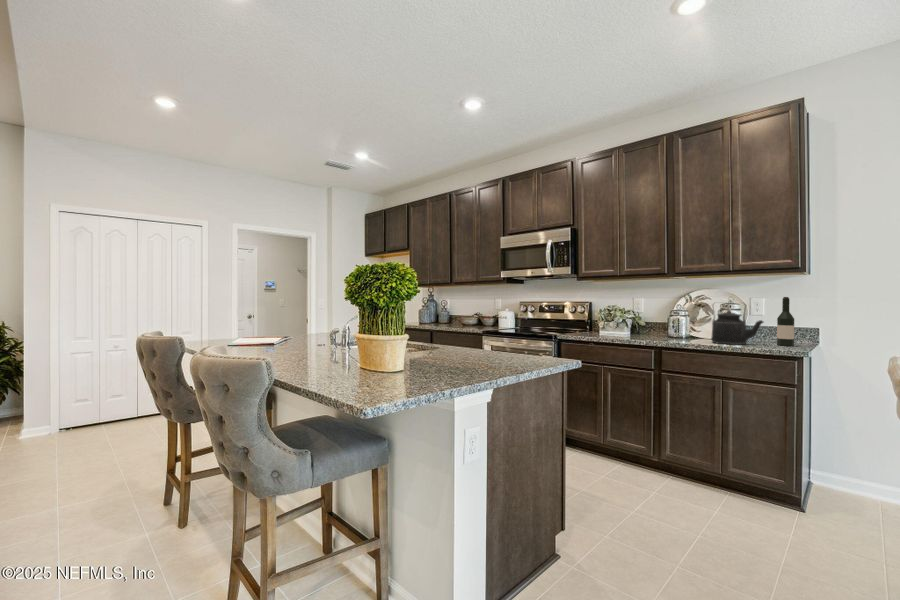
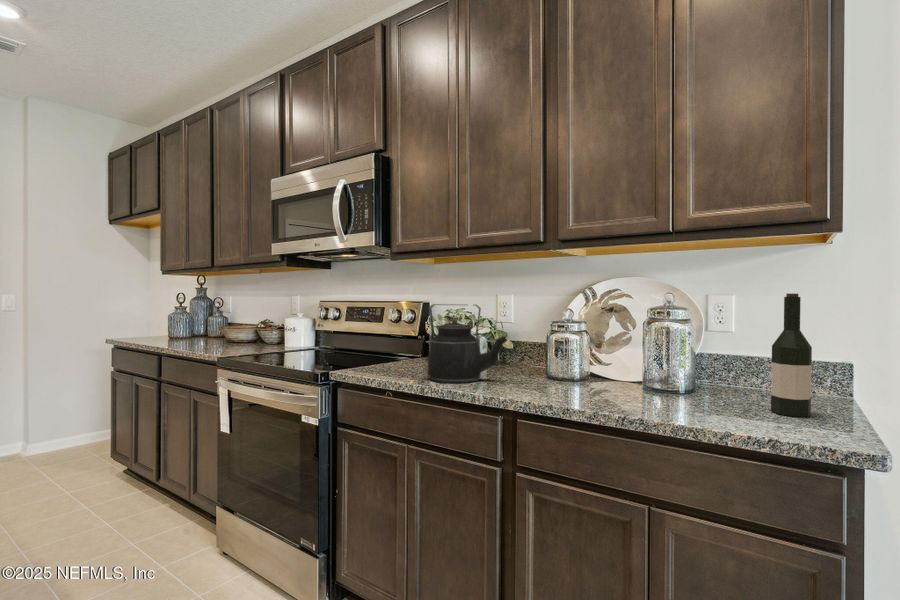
kettle: present [711,304,763,345] -> present [428,304,507,383]

